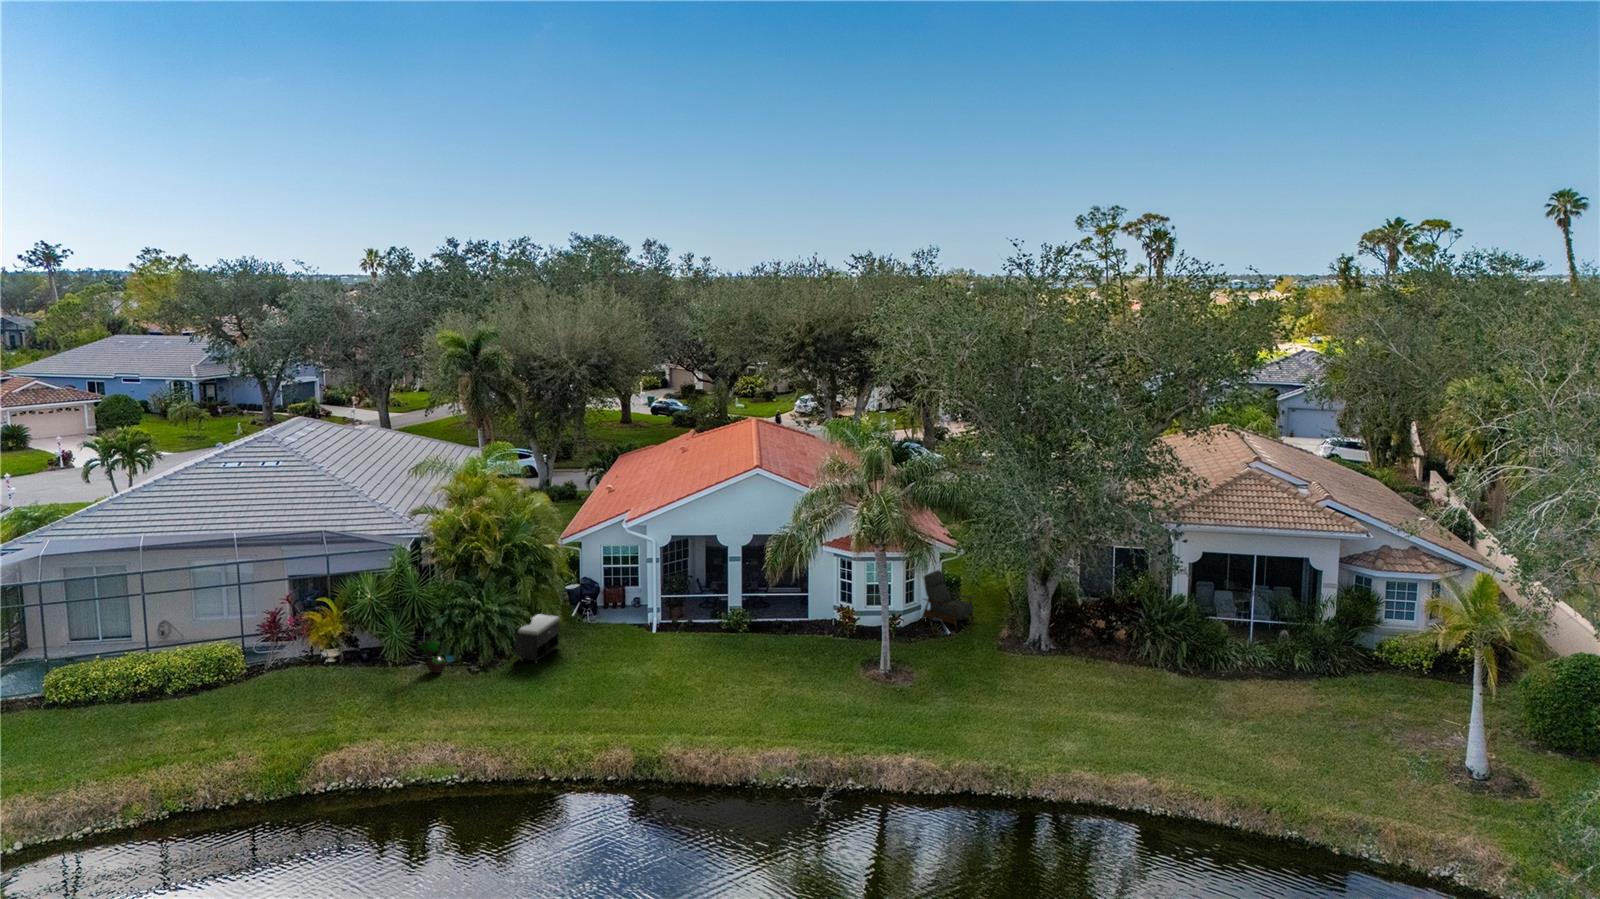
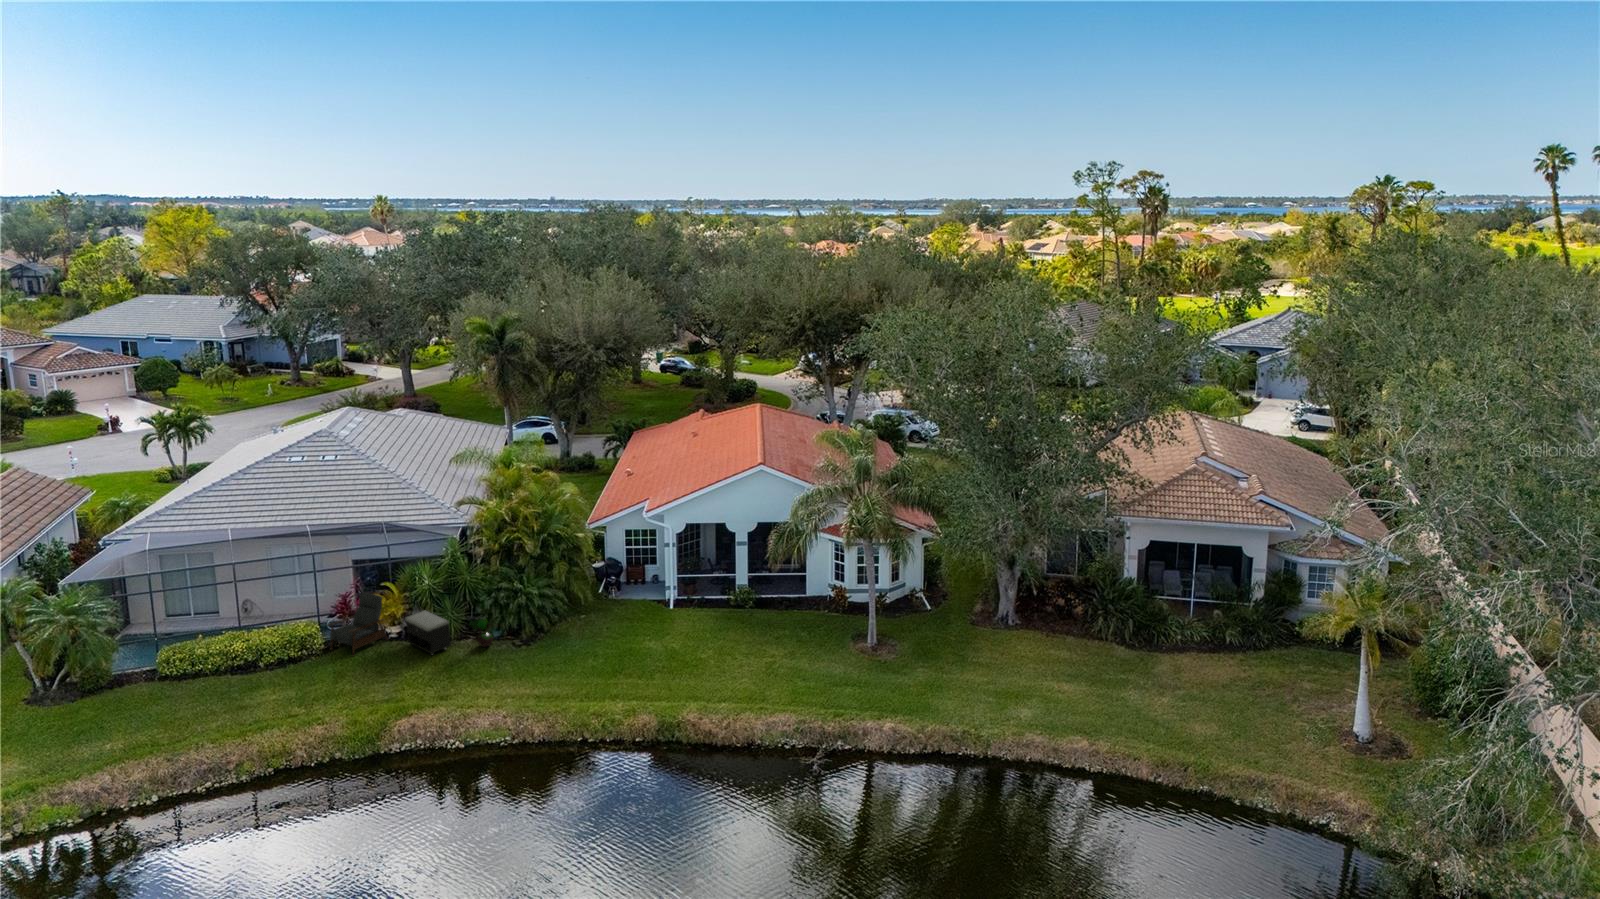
chair: present [921,570,974,631] -> present [327,592,388,656]
storage bench: present [515,614,560,662] -> present [405,611,451,654]

